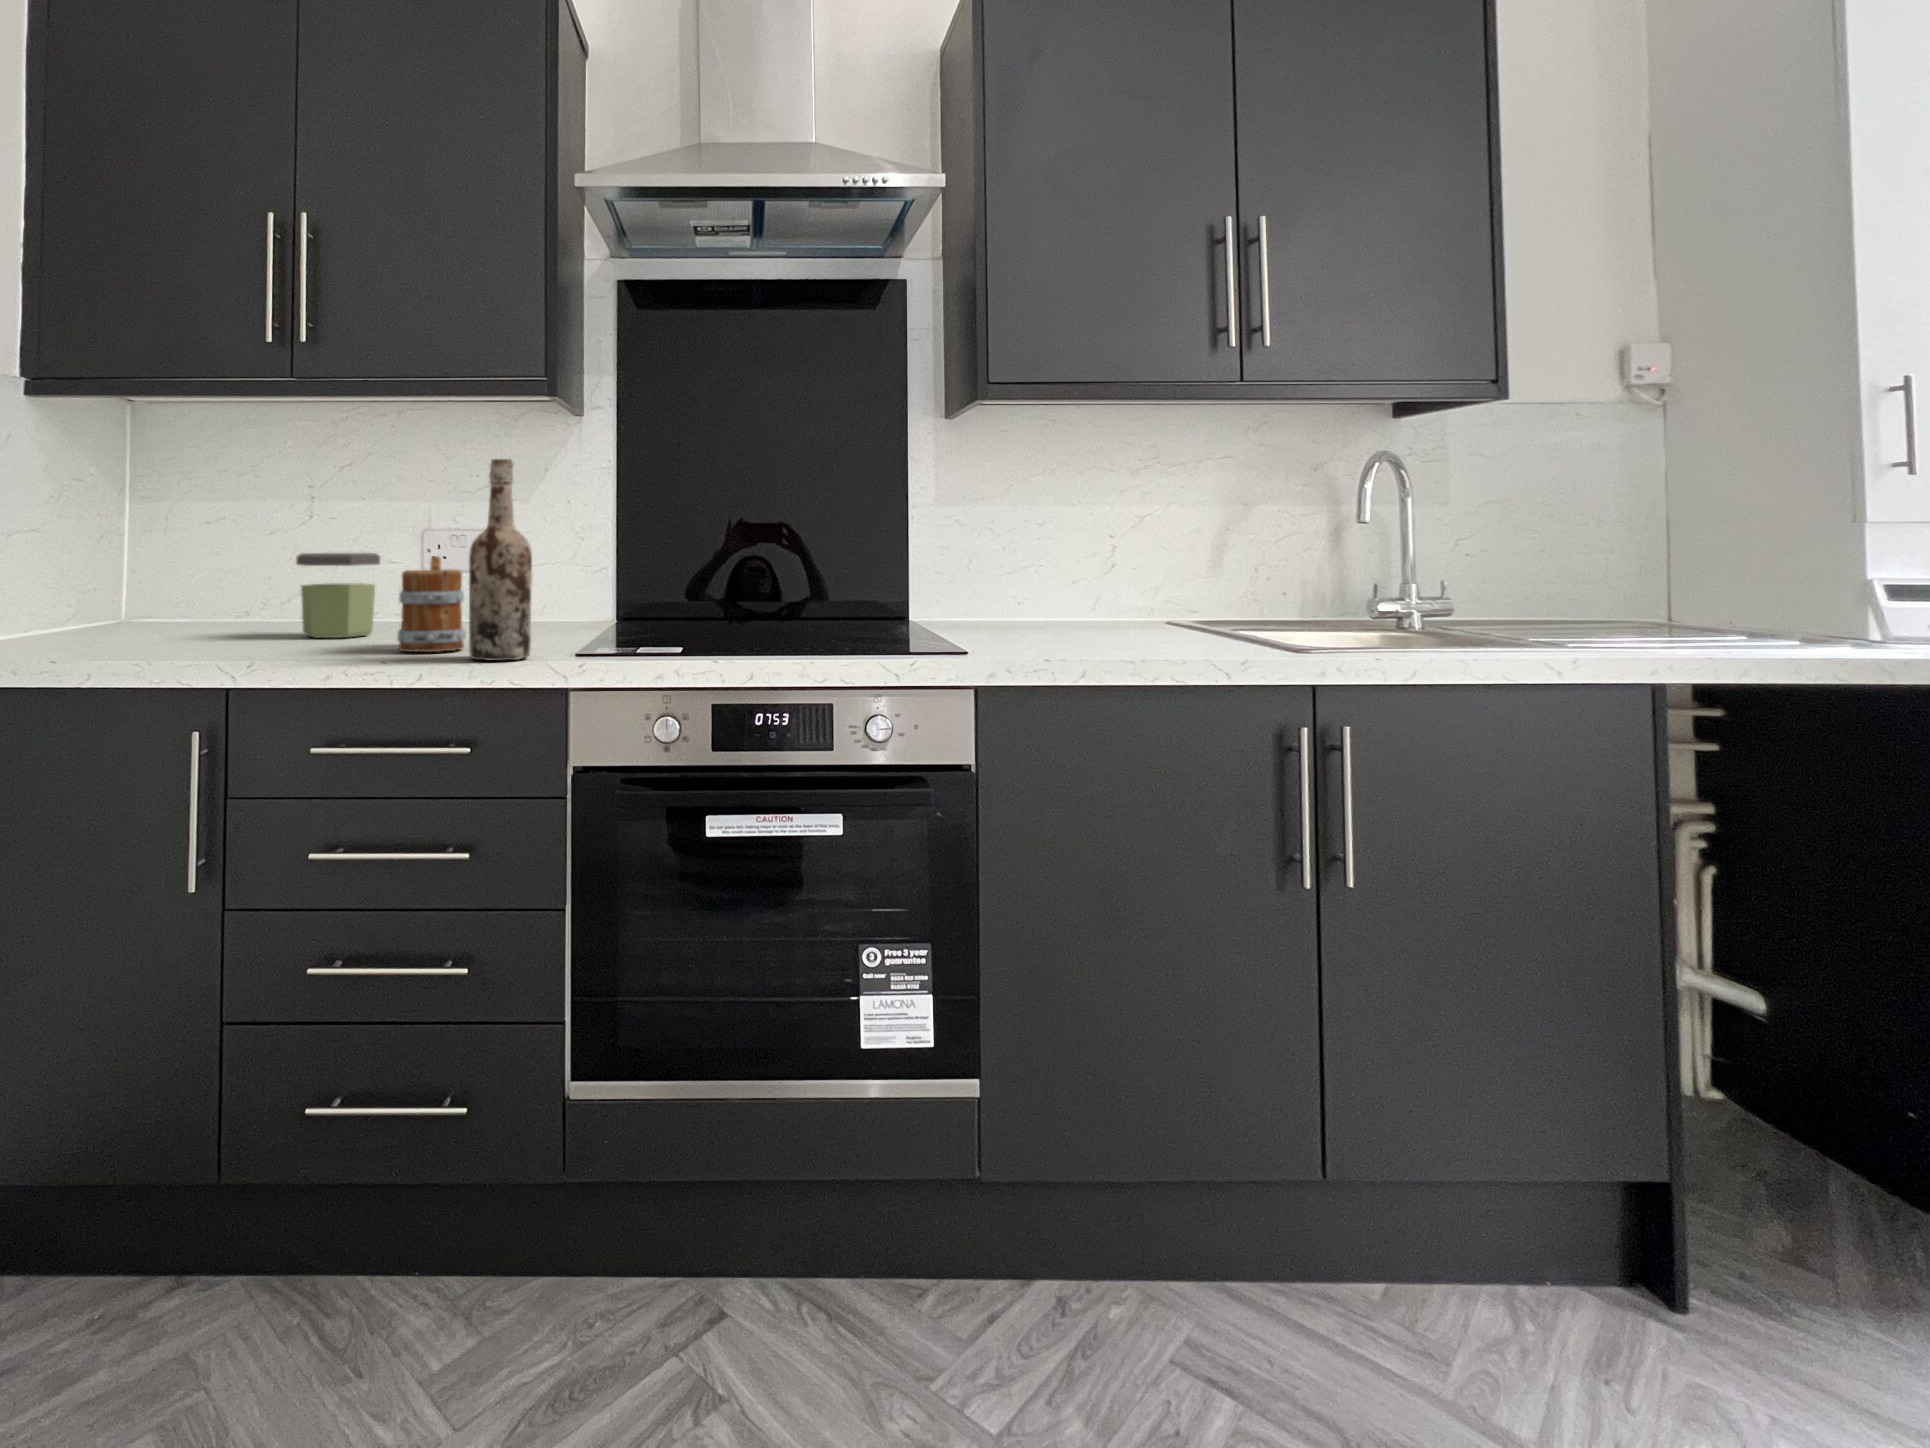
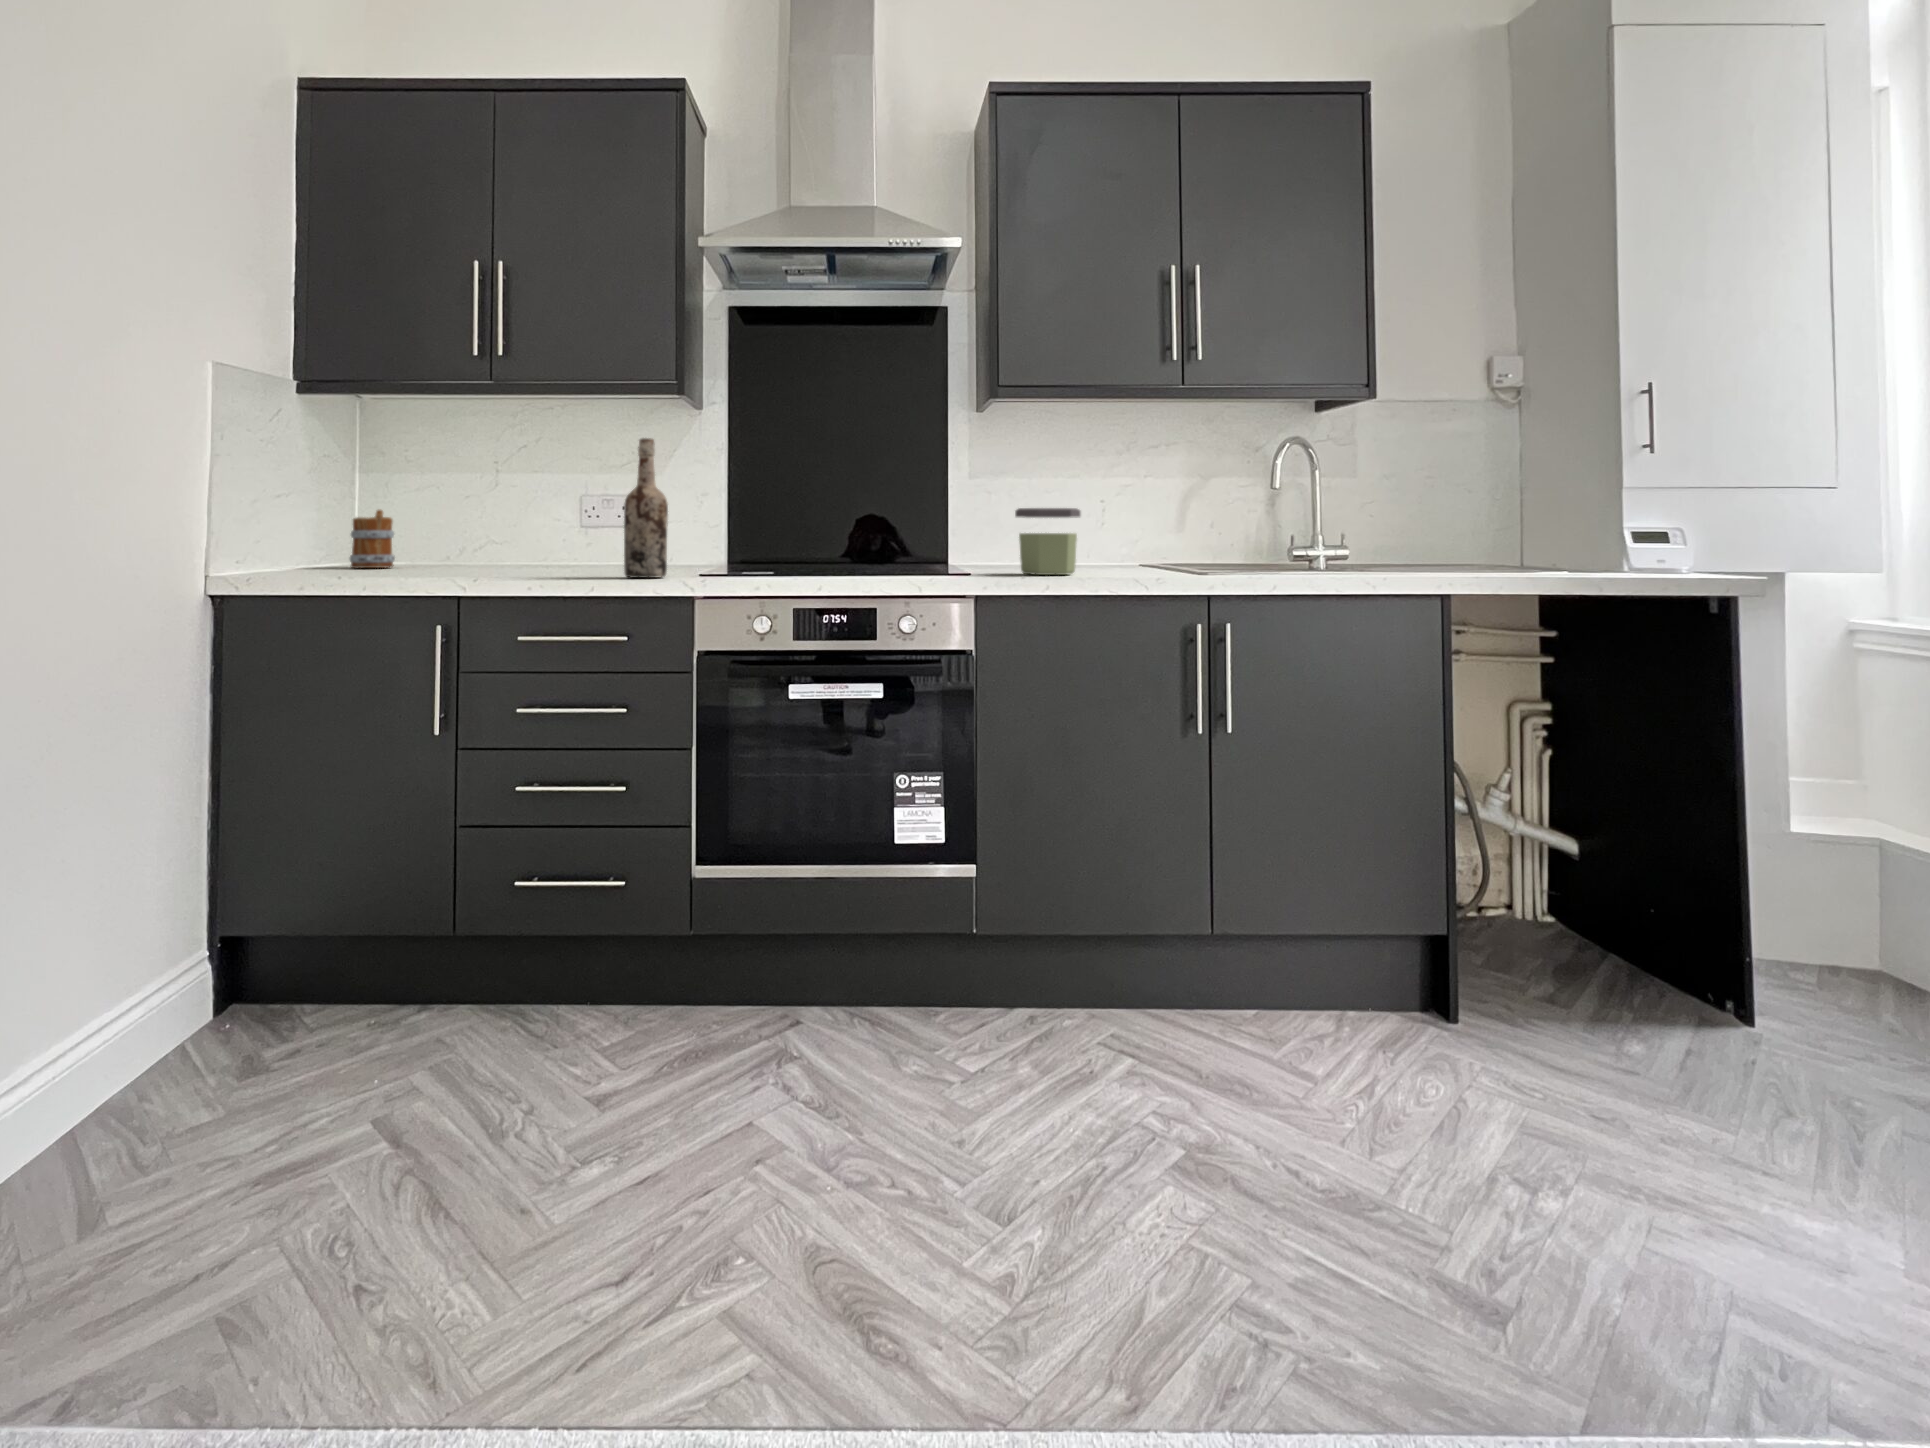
jar: present [296,553,380,638] -> present [1015,508,1081,575]
mug: present [398,556,465,652] -> present [350,510,395,568]

